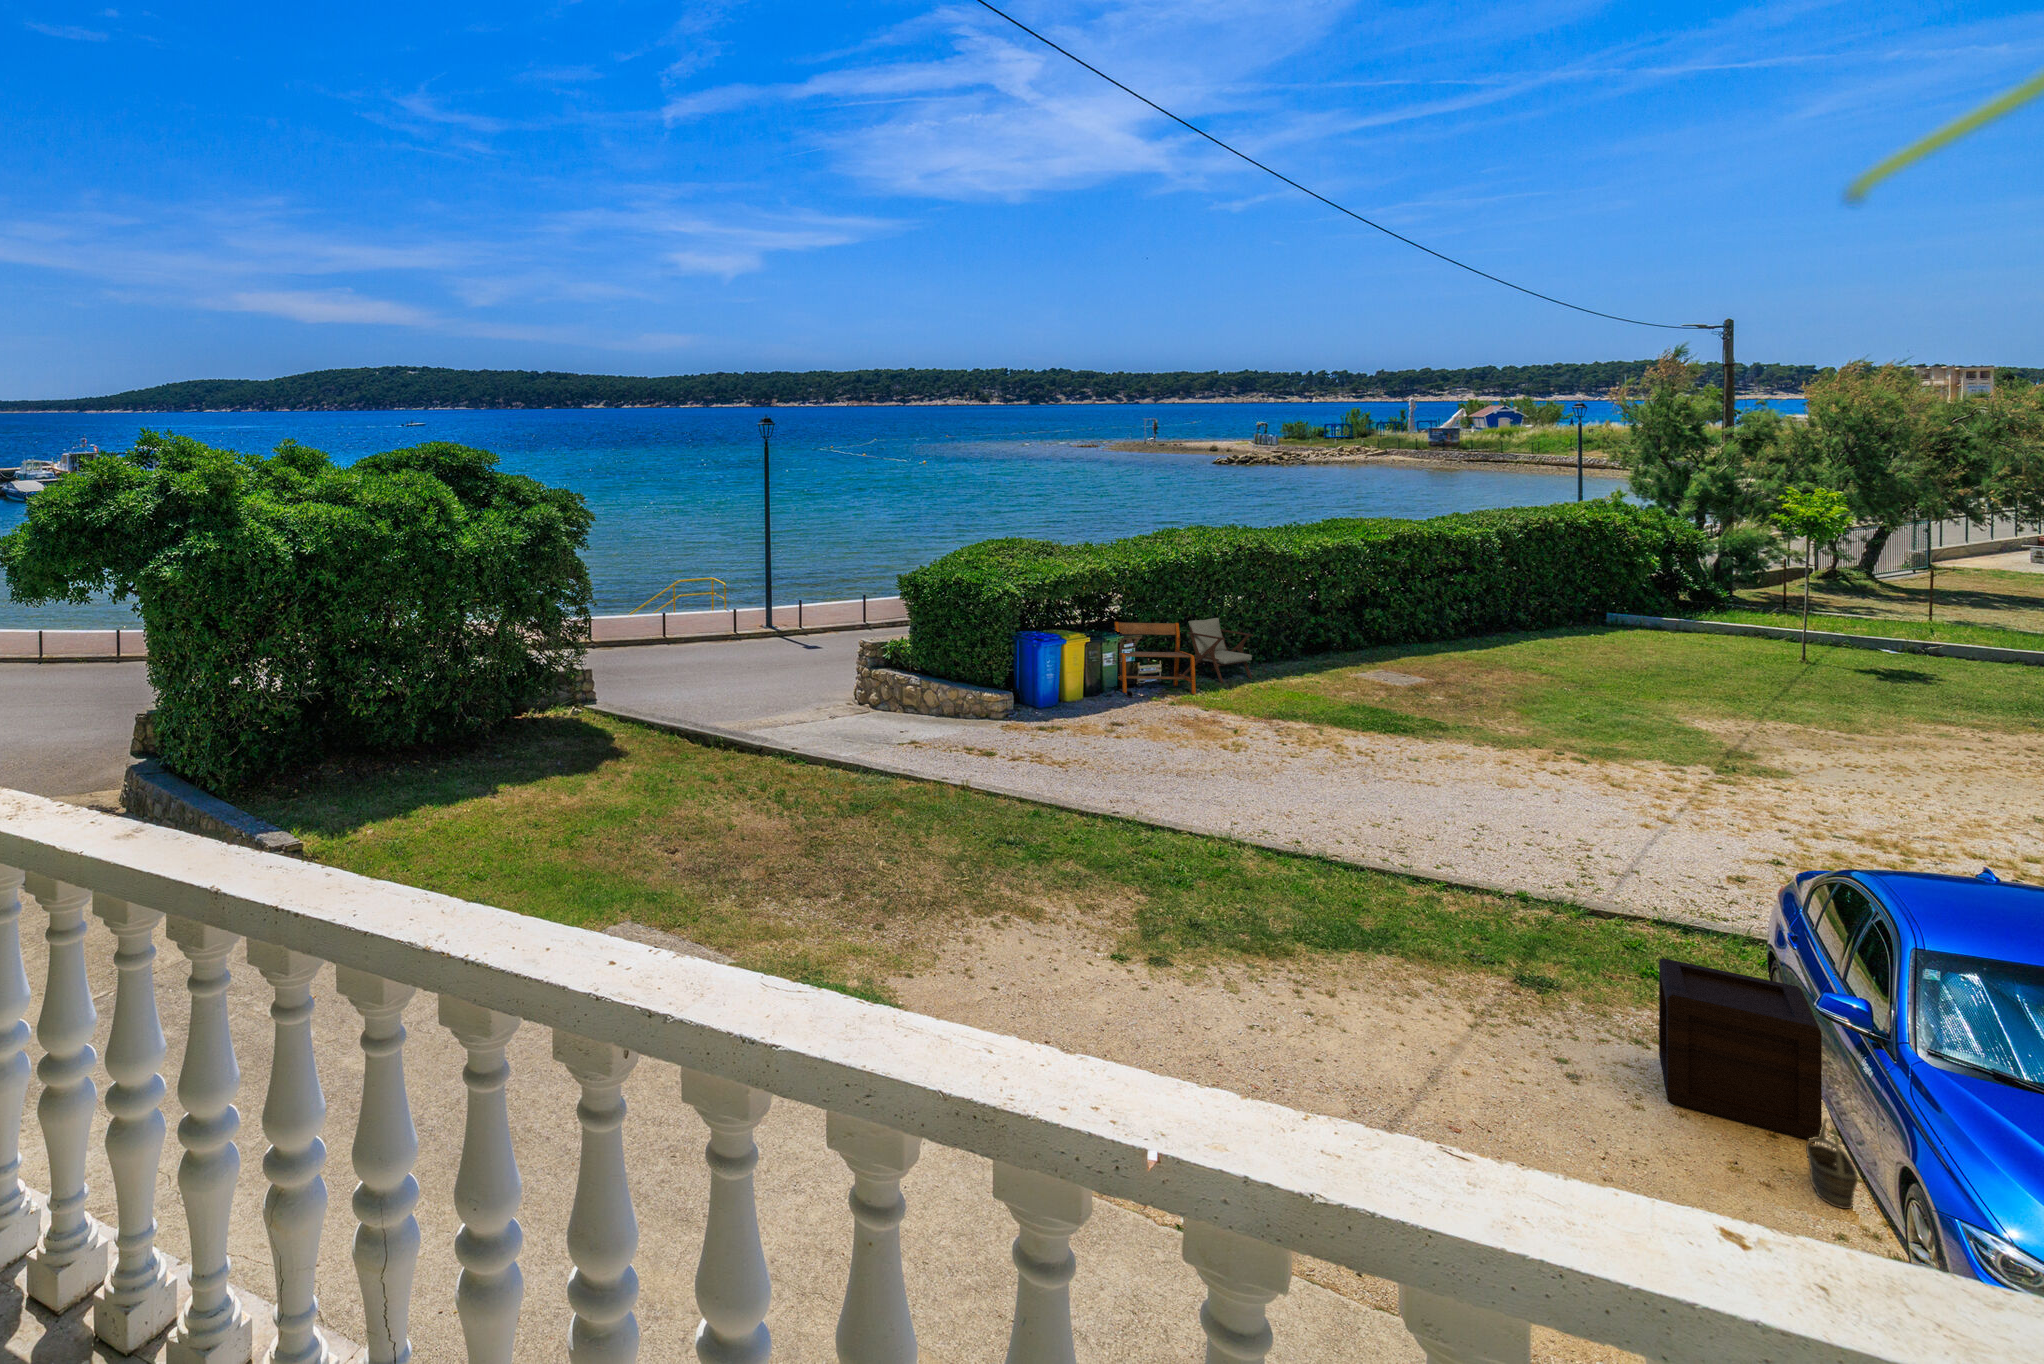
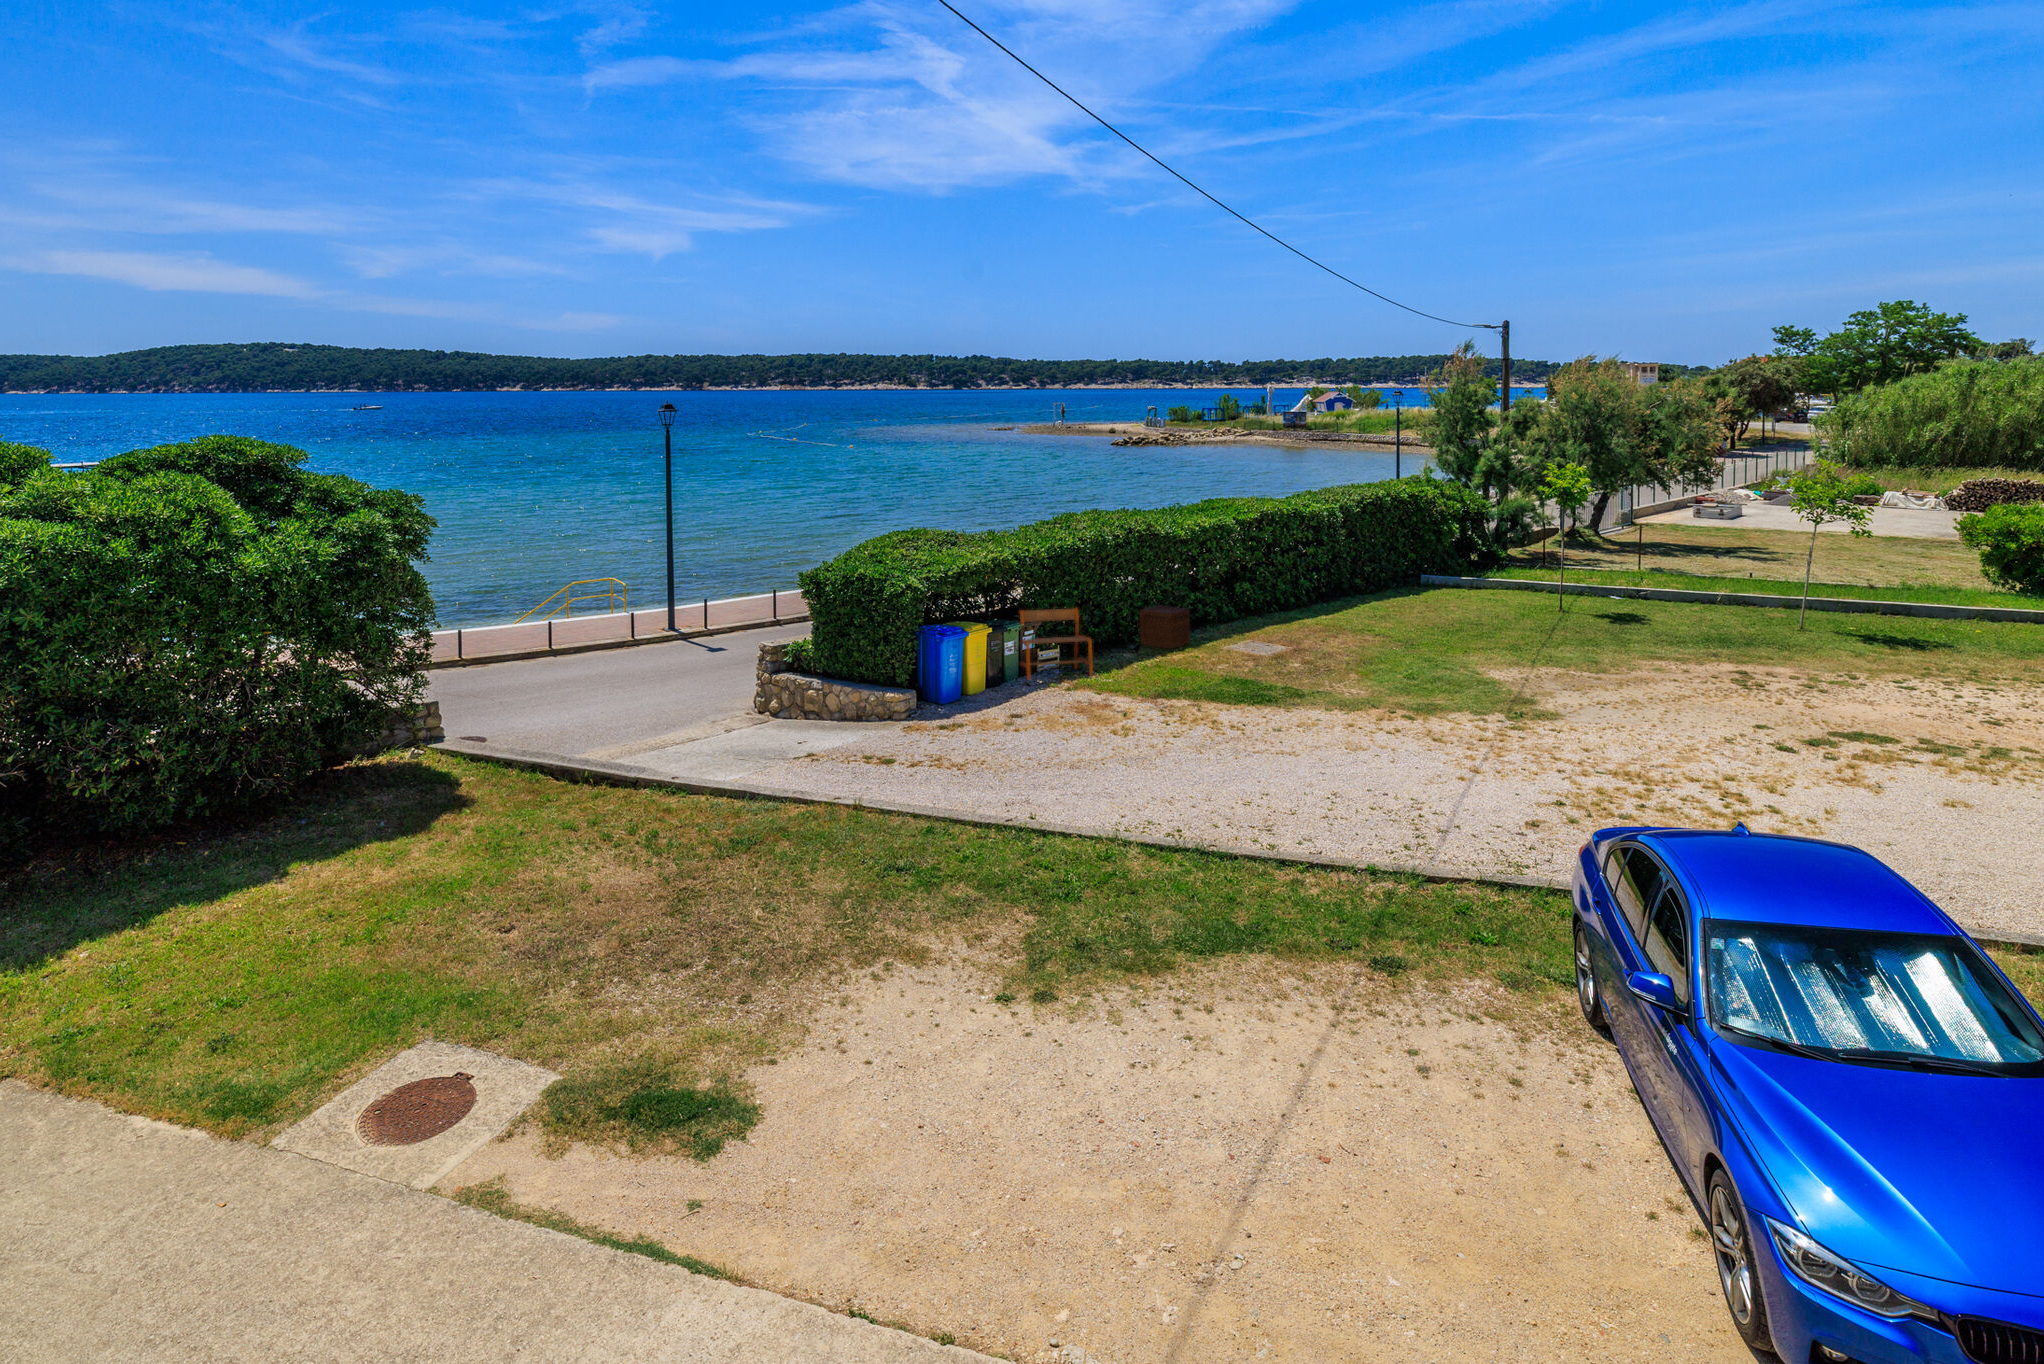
lounge chair: present [1183,618,1254,683] -> none [1082,600,1144,663]
wooden crate: present [1659,958,1822,1140] -> present [1140,606,1190,649]
basket: present [1806,1119,1858,1209] -> none [1623,1098,1668,1193]

